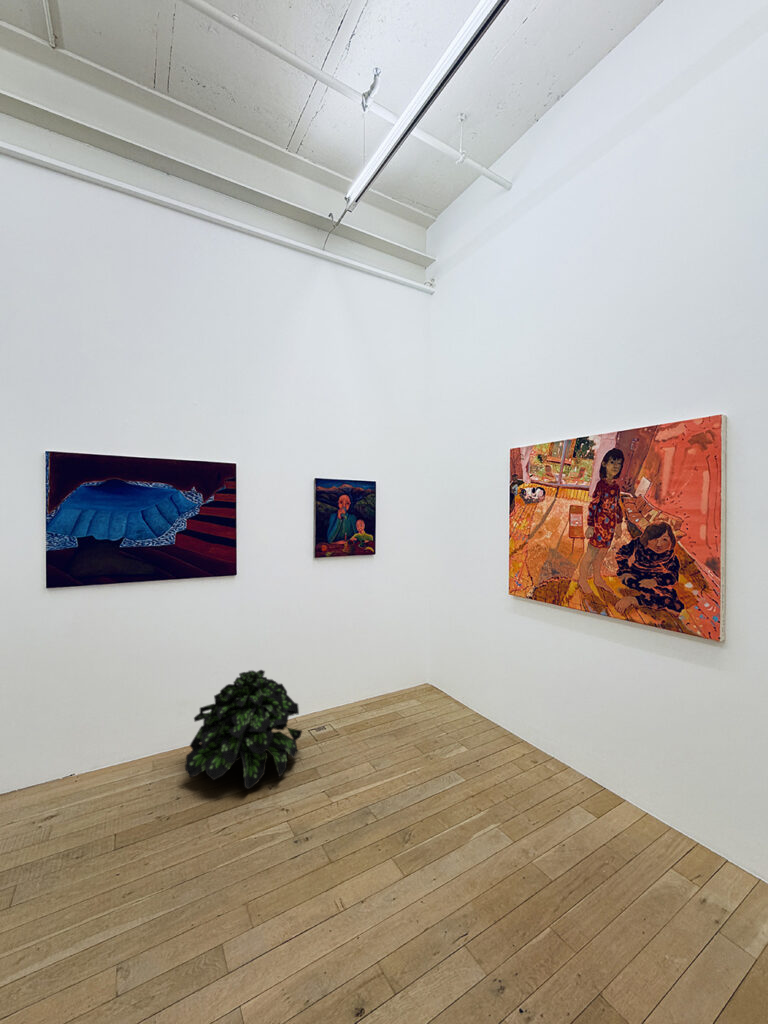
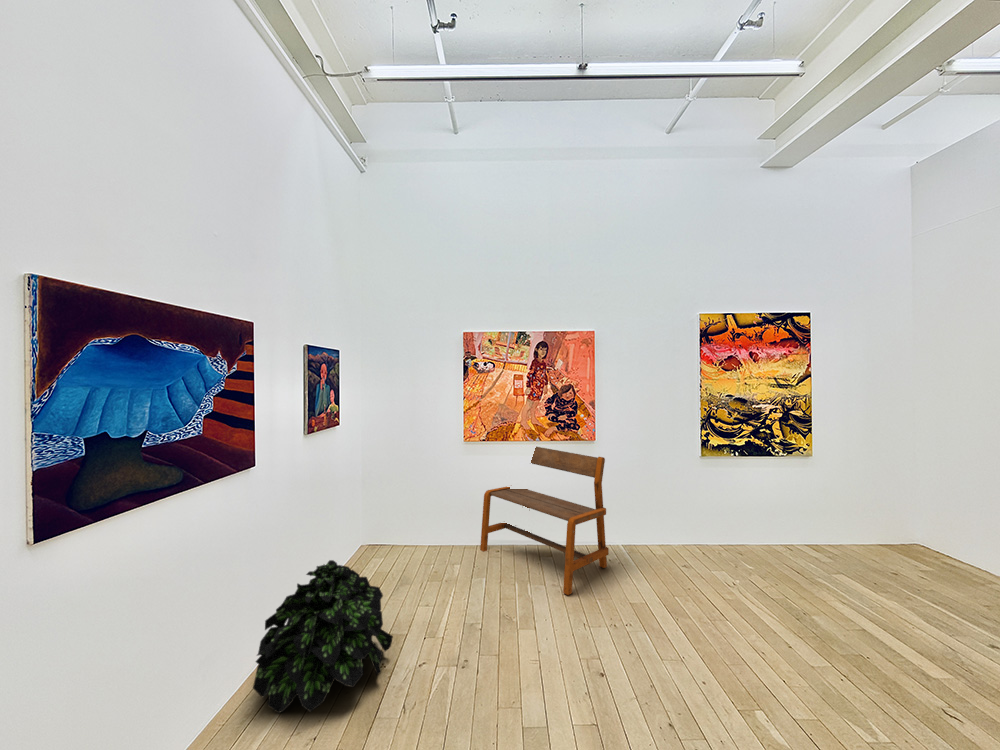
bench: none [508,618,665,903] -> present [480,446,609,595]

